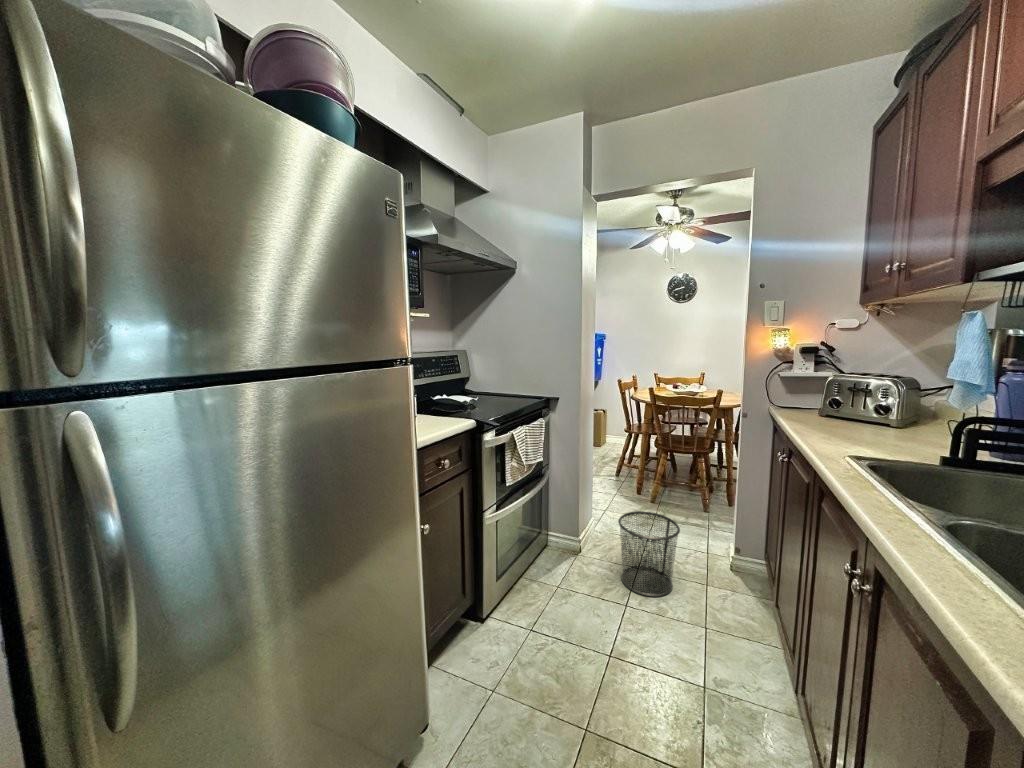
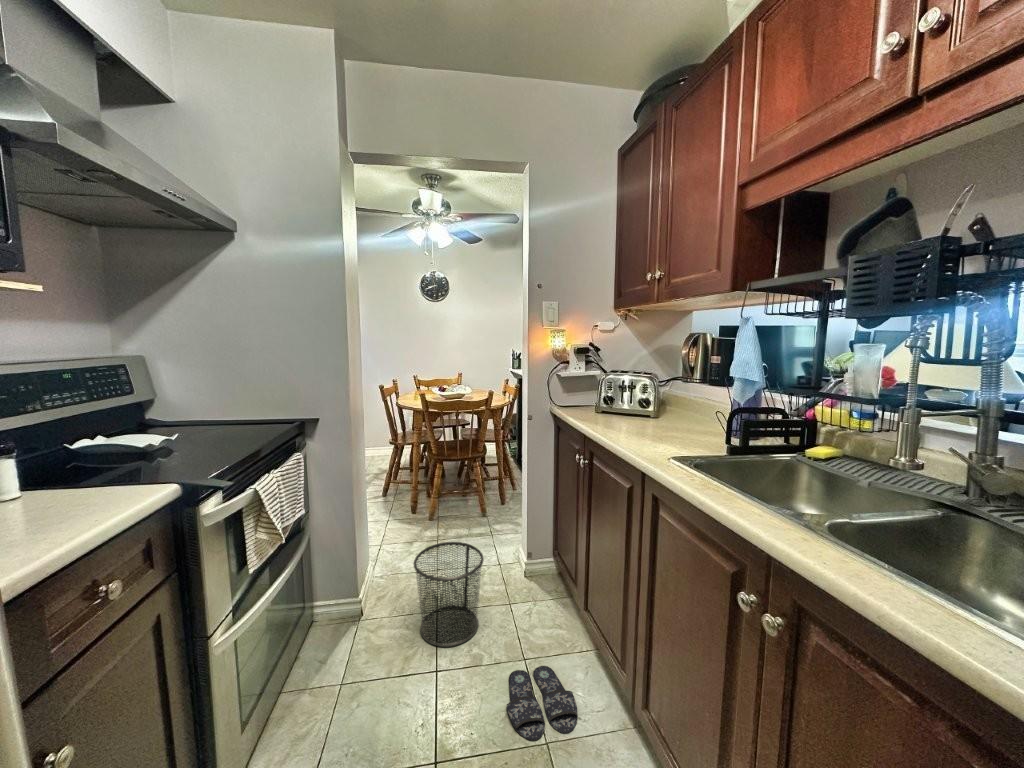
slippers: none [680,633,751,698] -> present [507,666,578,741]

